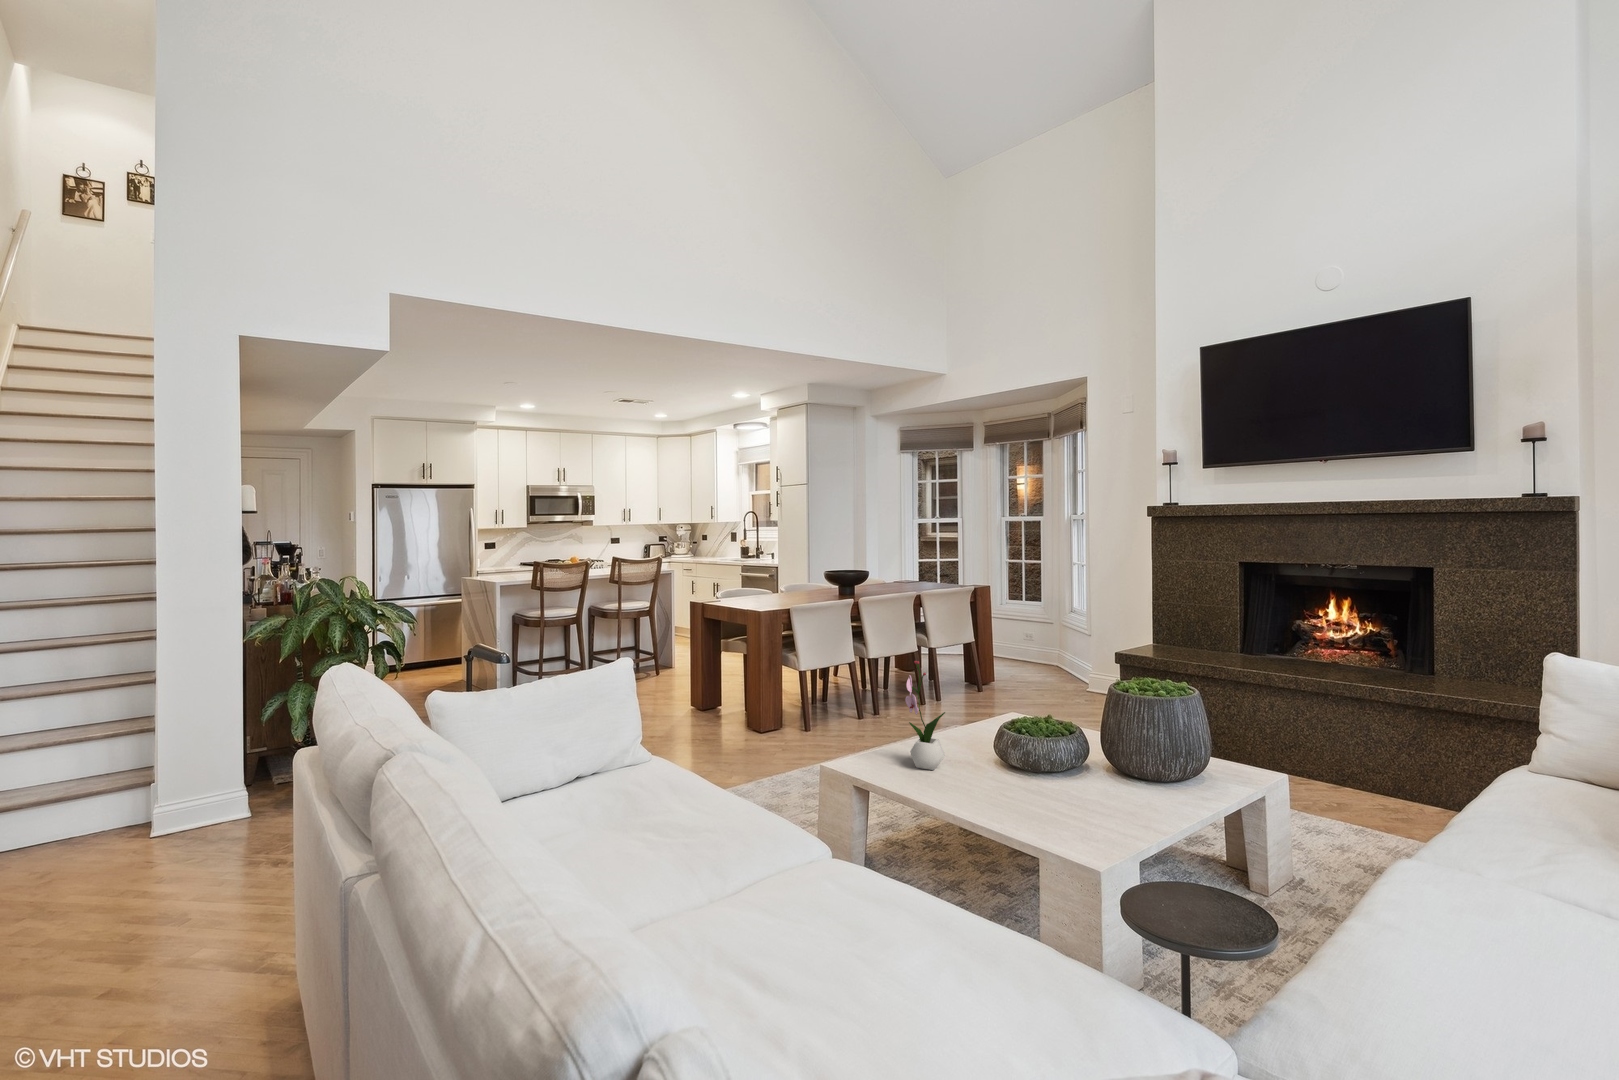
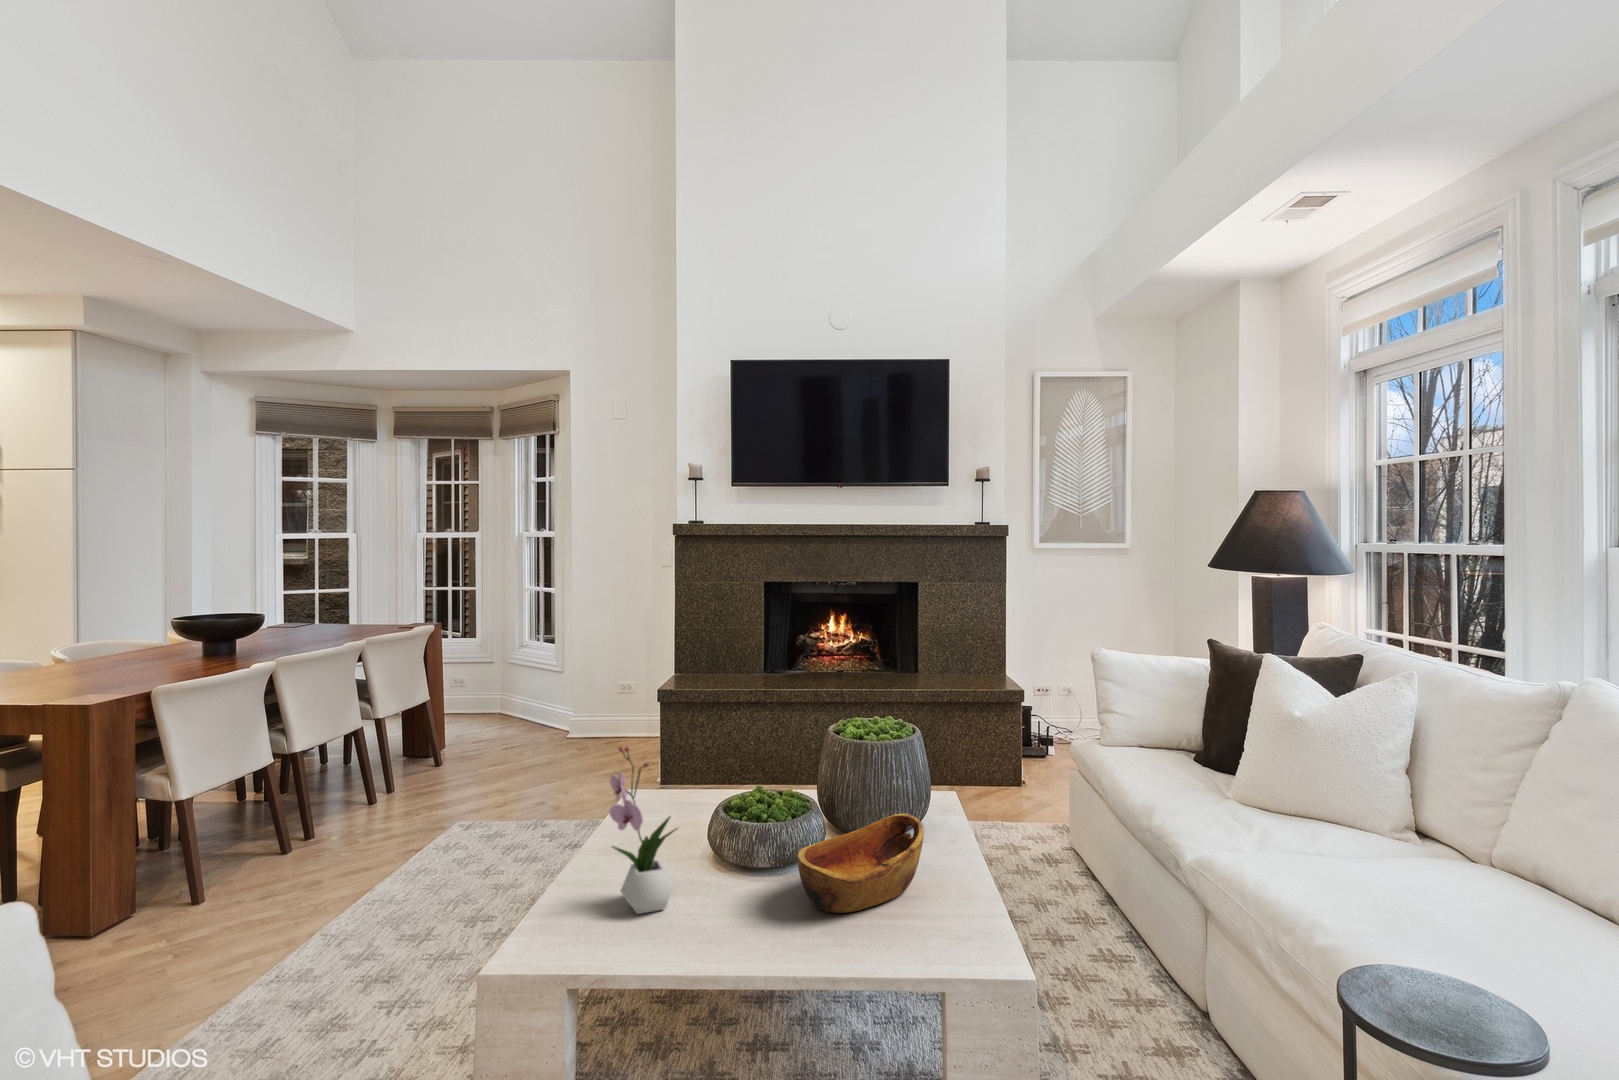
wooden bowl: none [1006,754,1132,810] -> present [798,813,924,913]

